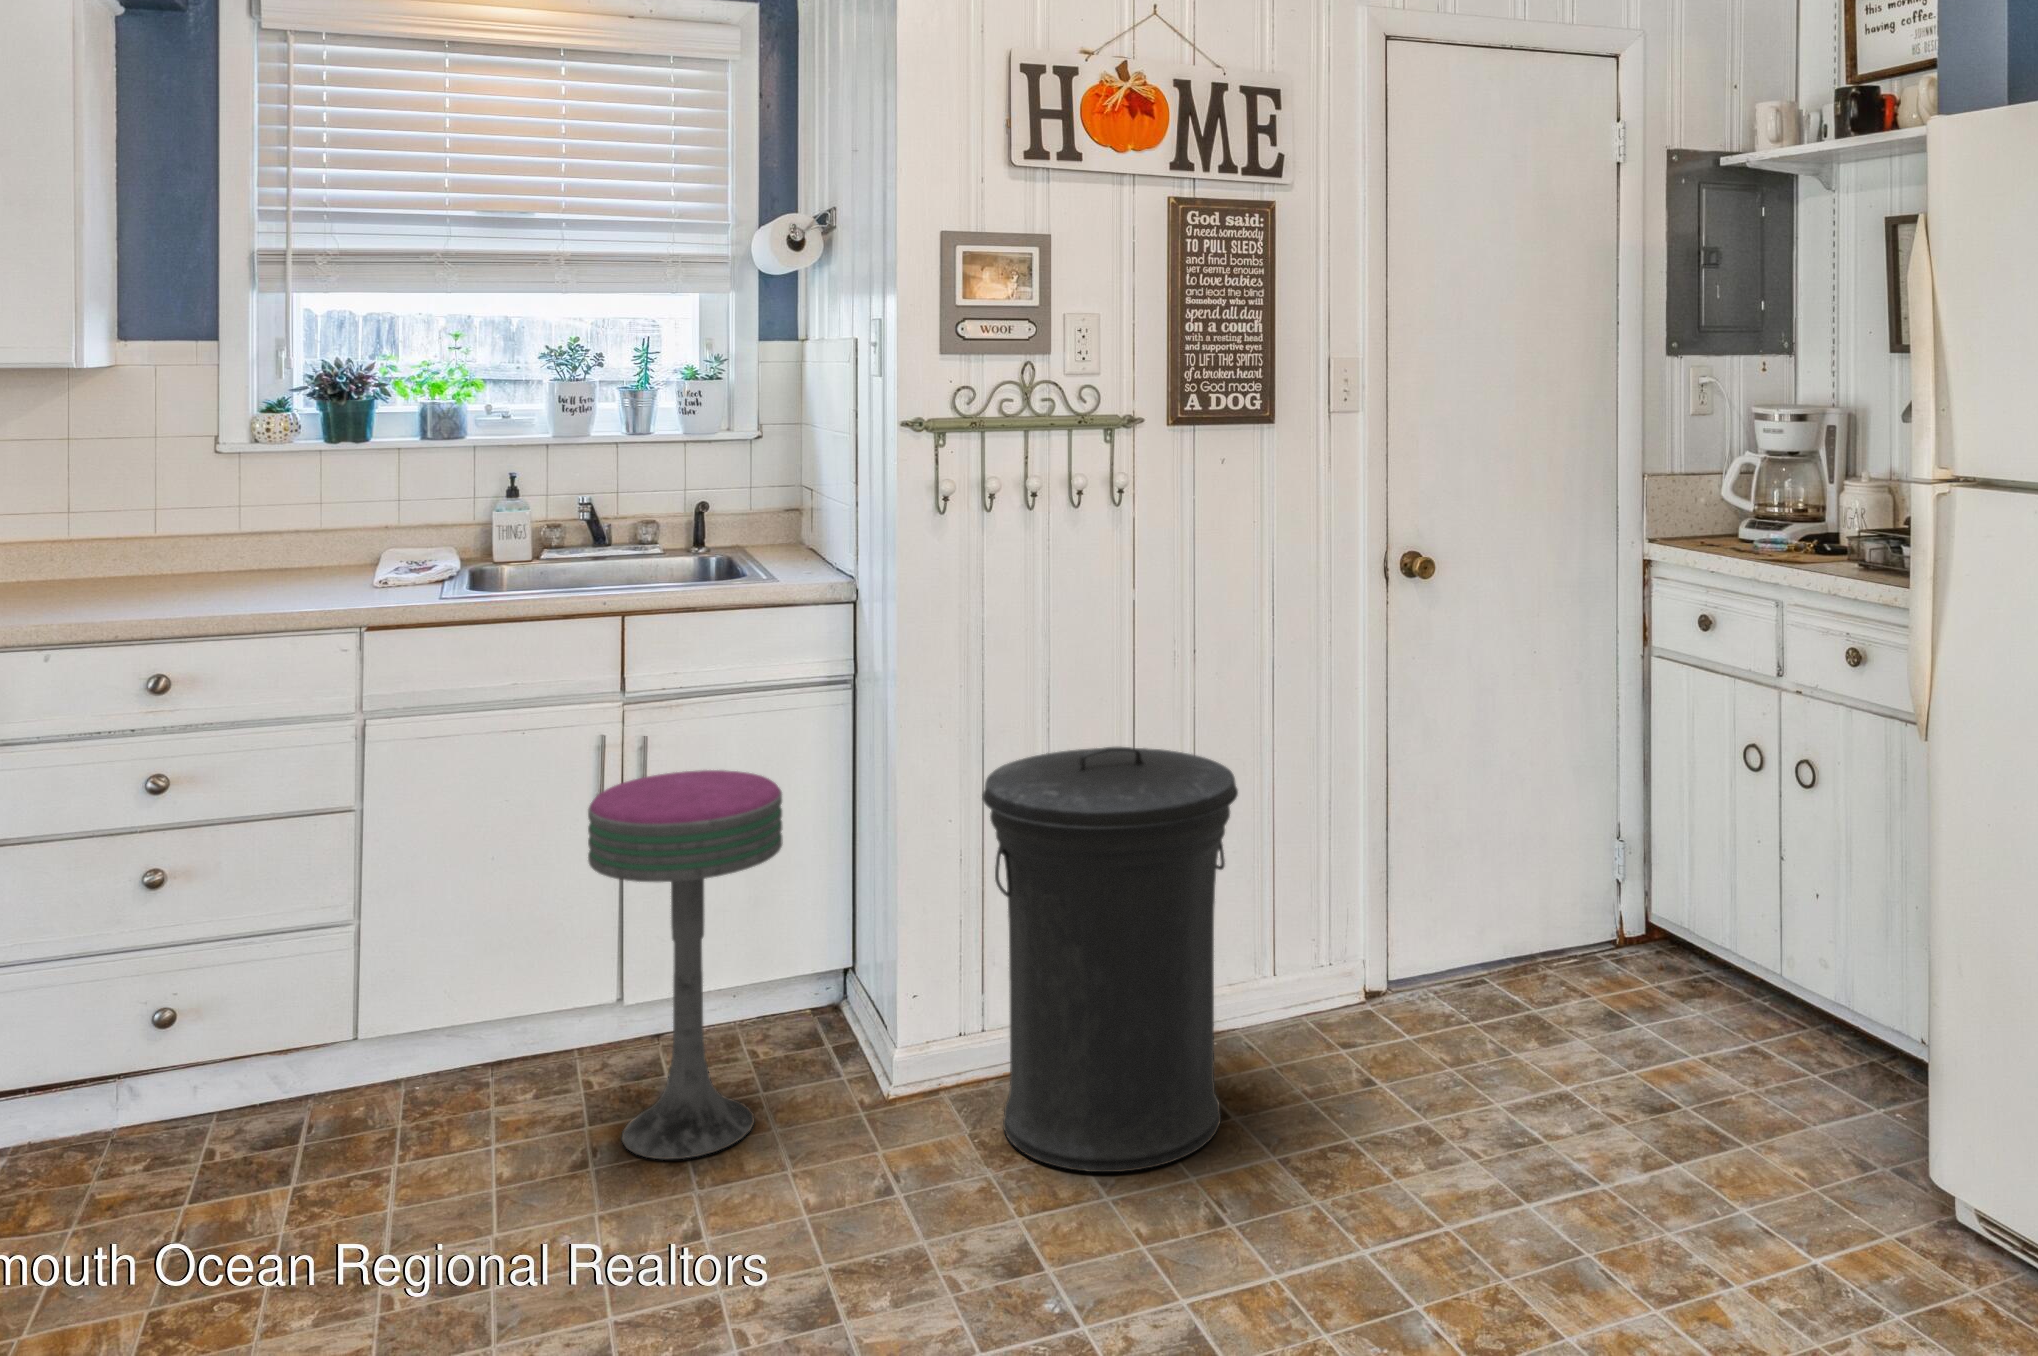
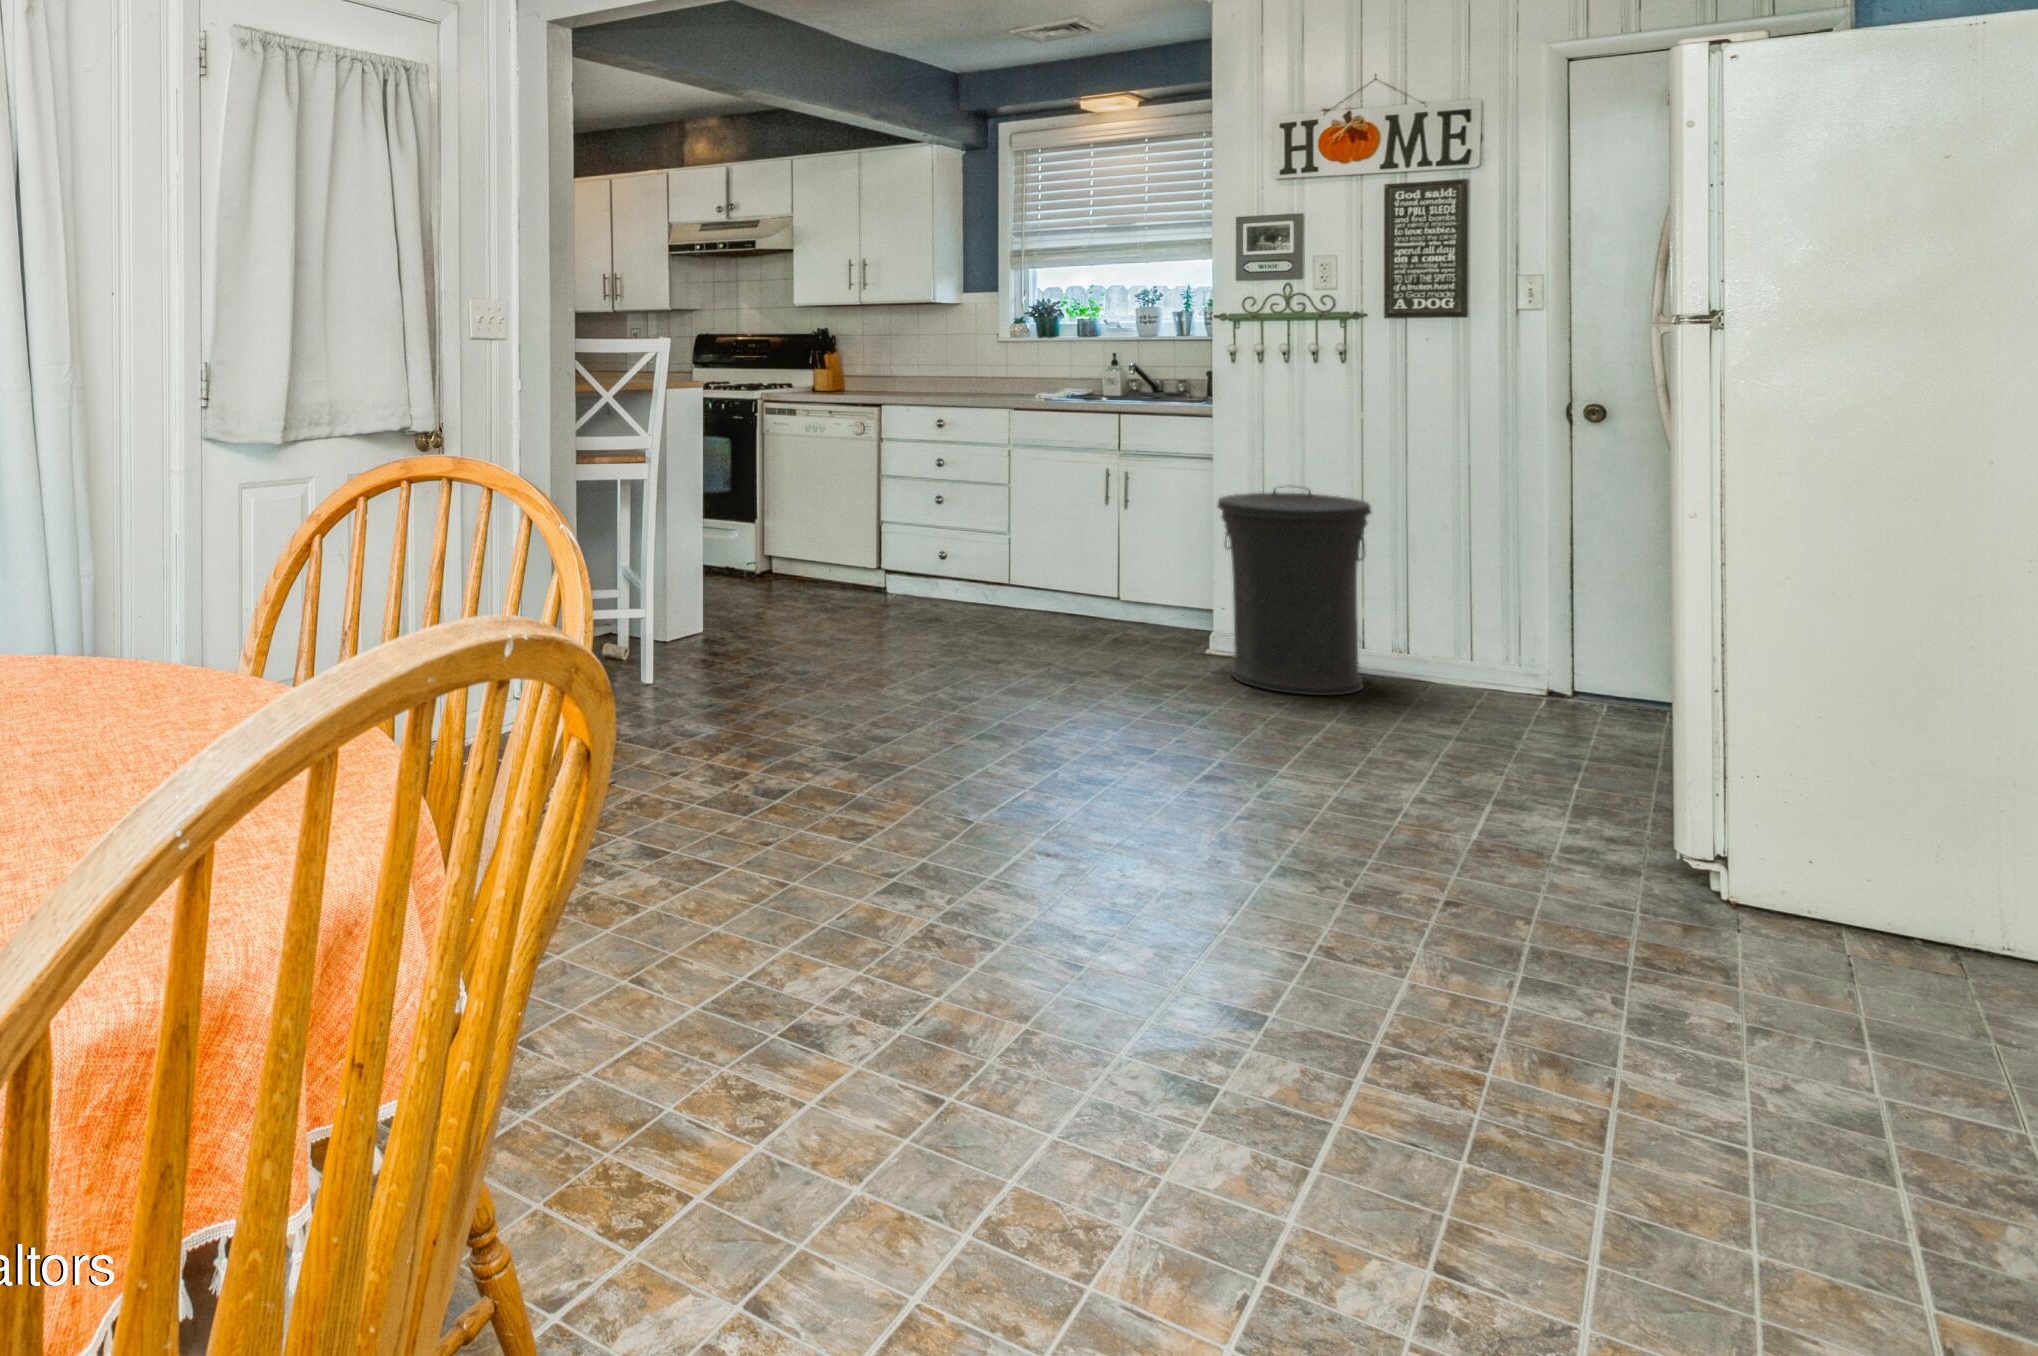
bar stool: present [588,770,783,1159] -> none [1060,481,1152,643]

